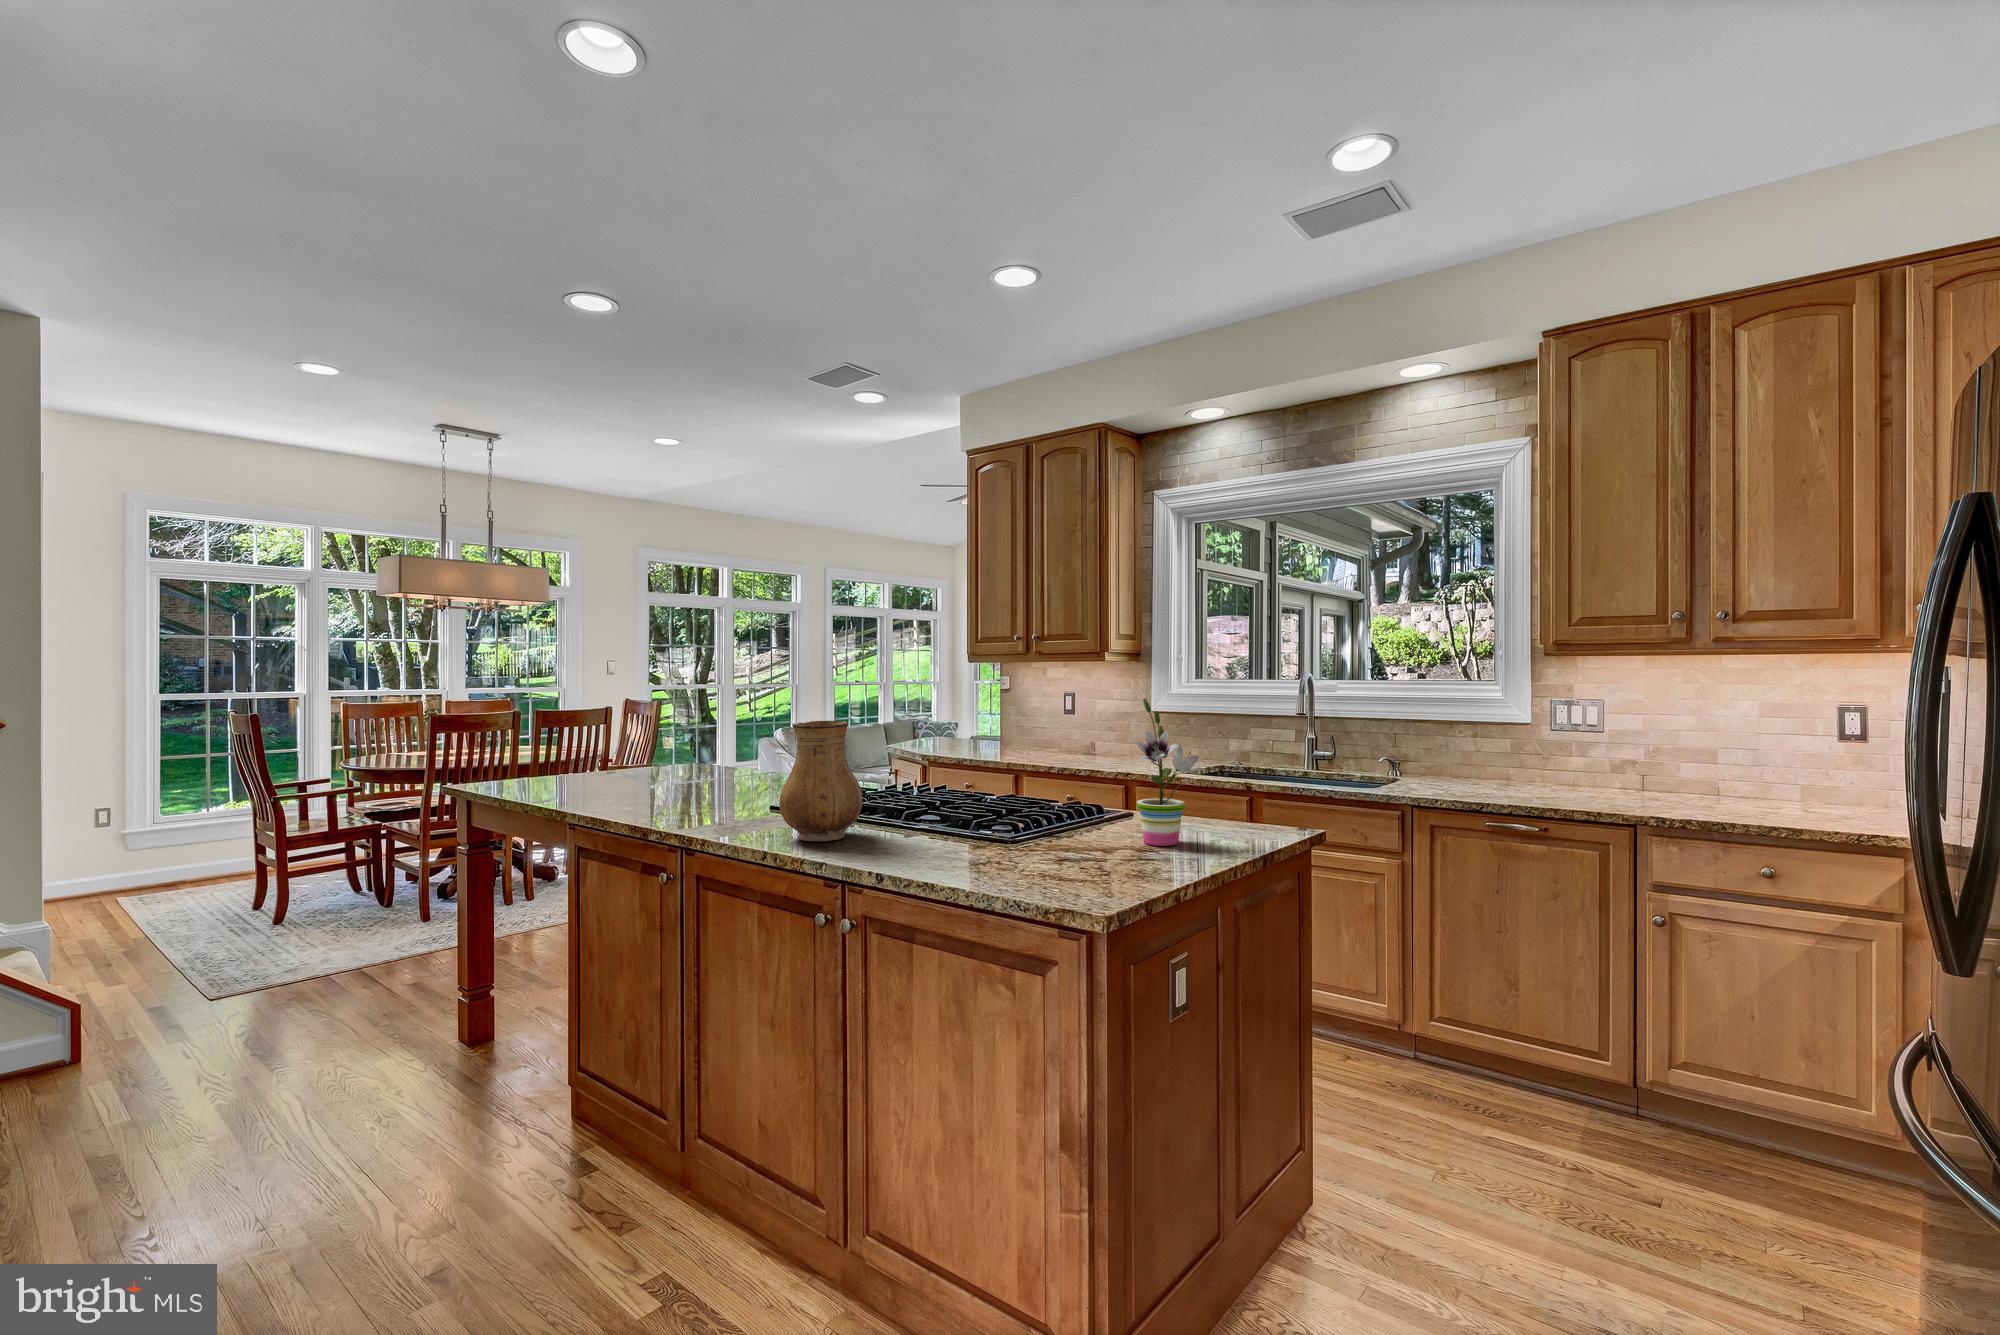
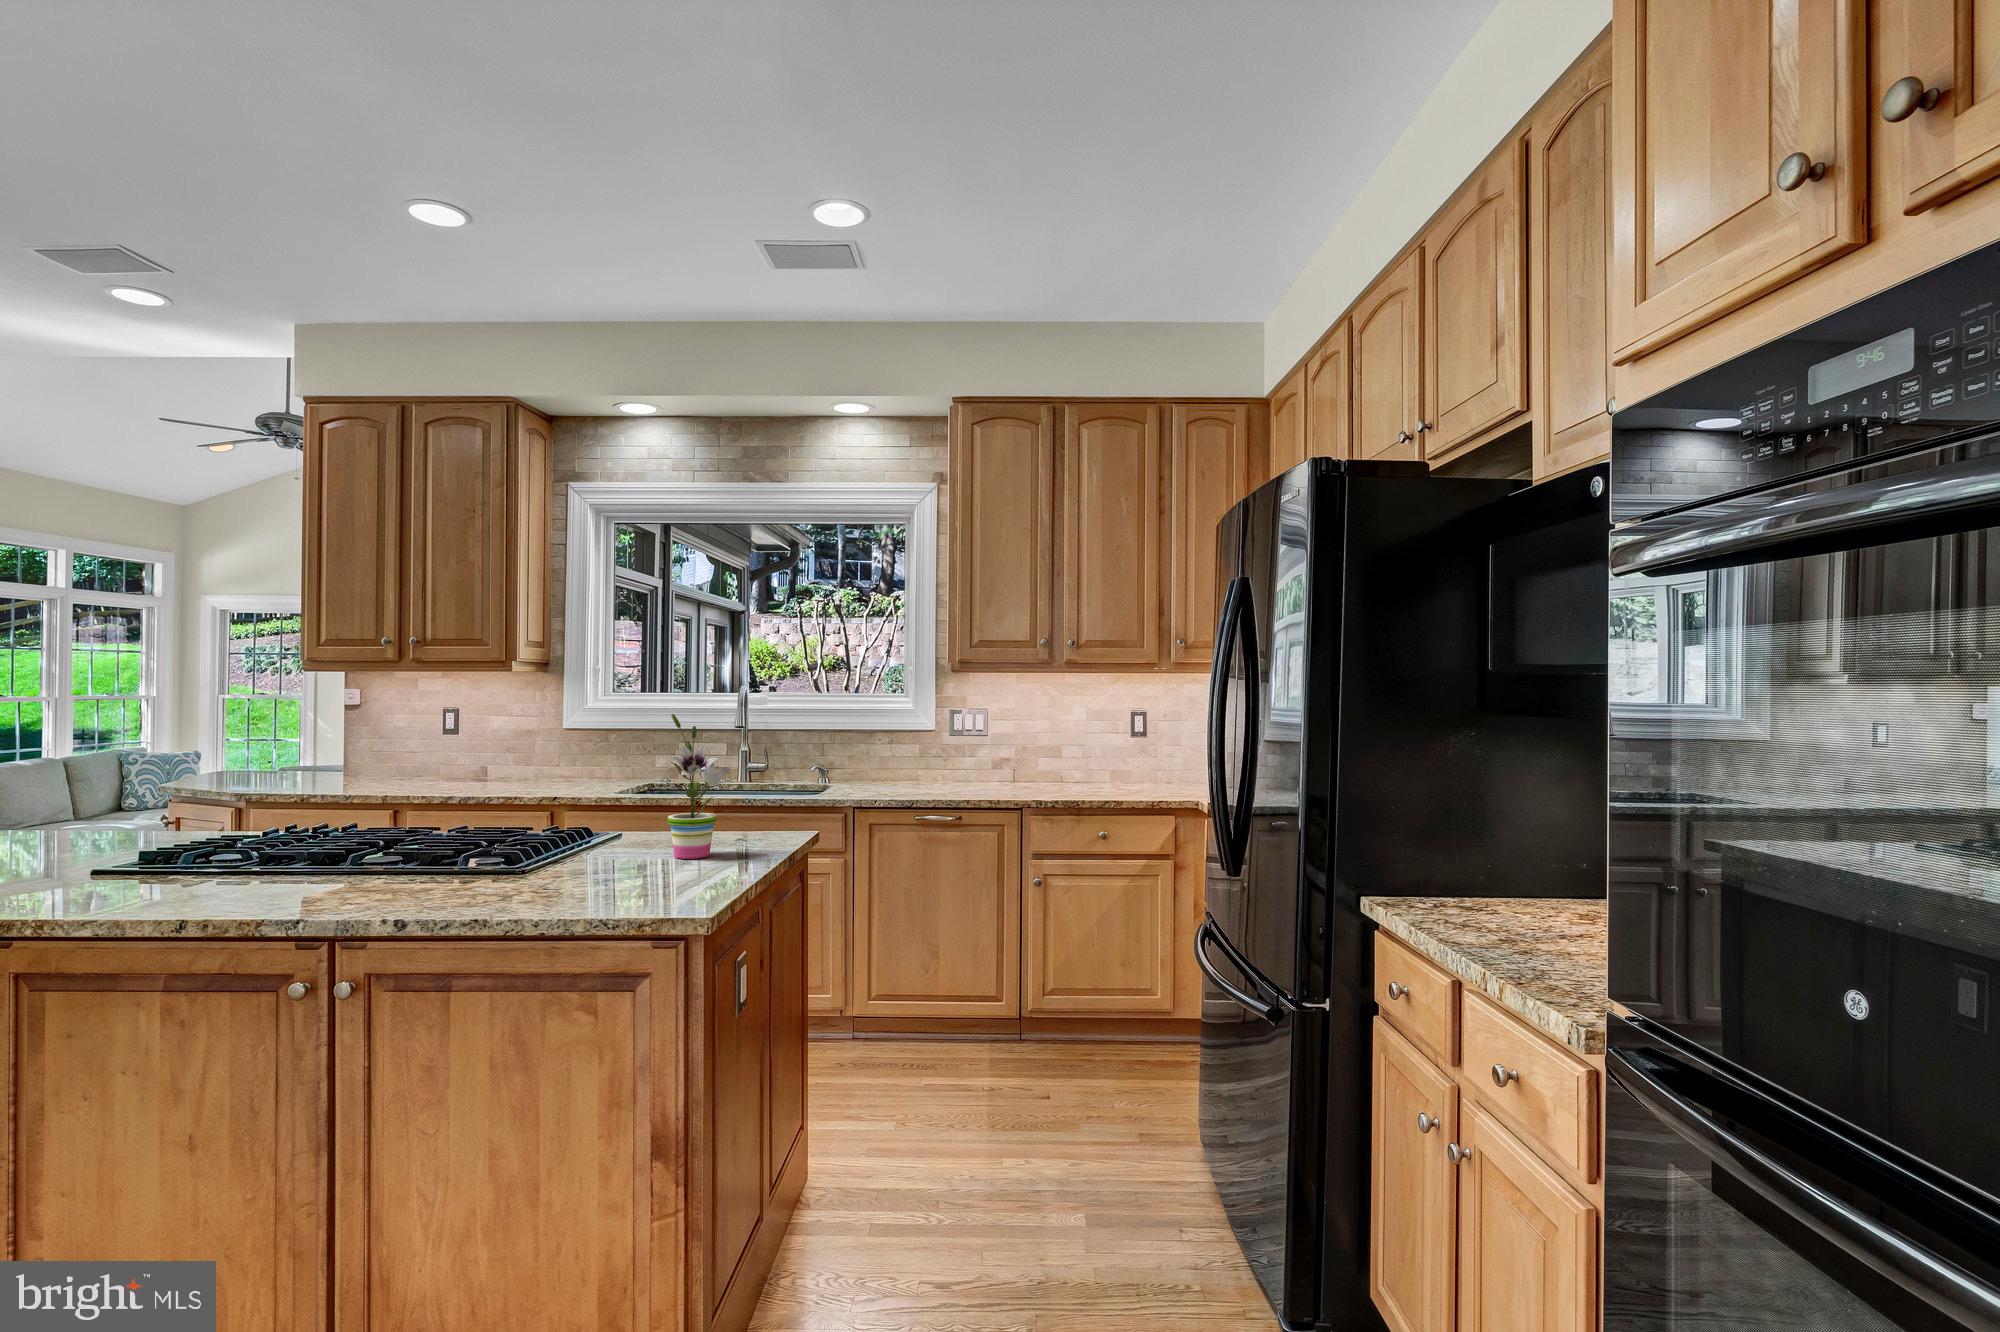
ceramic pitcher: present [779,721,862,841] -> none [206,749,331,902]

